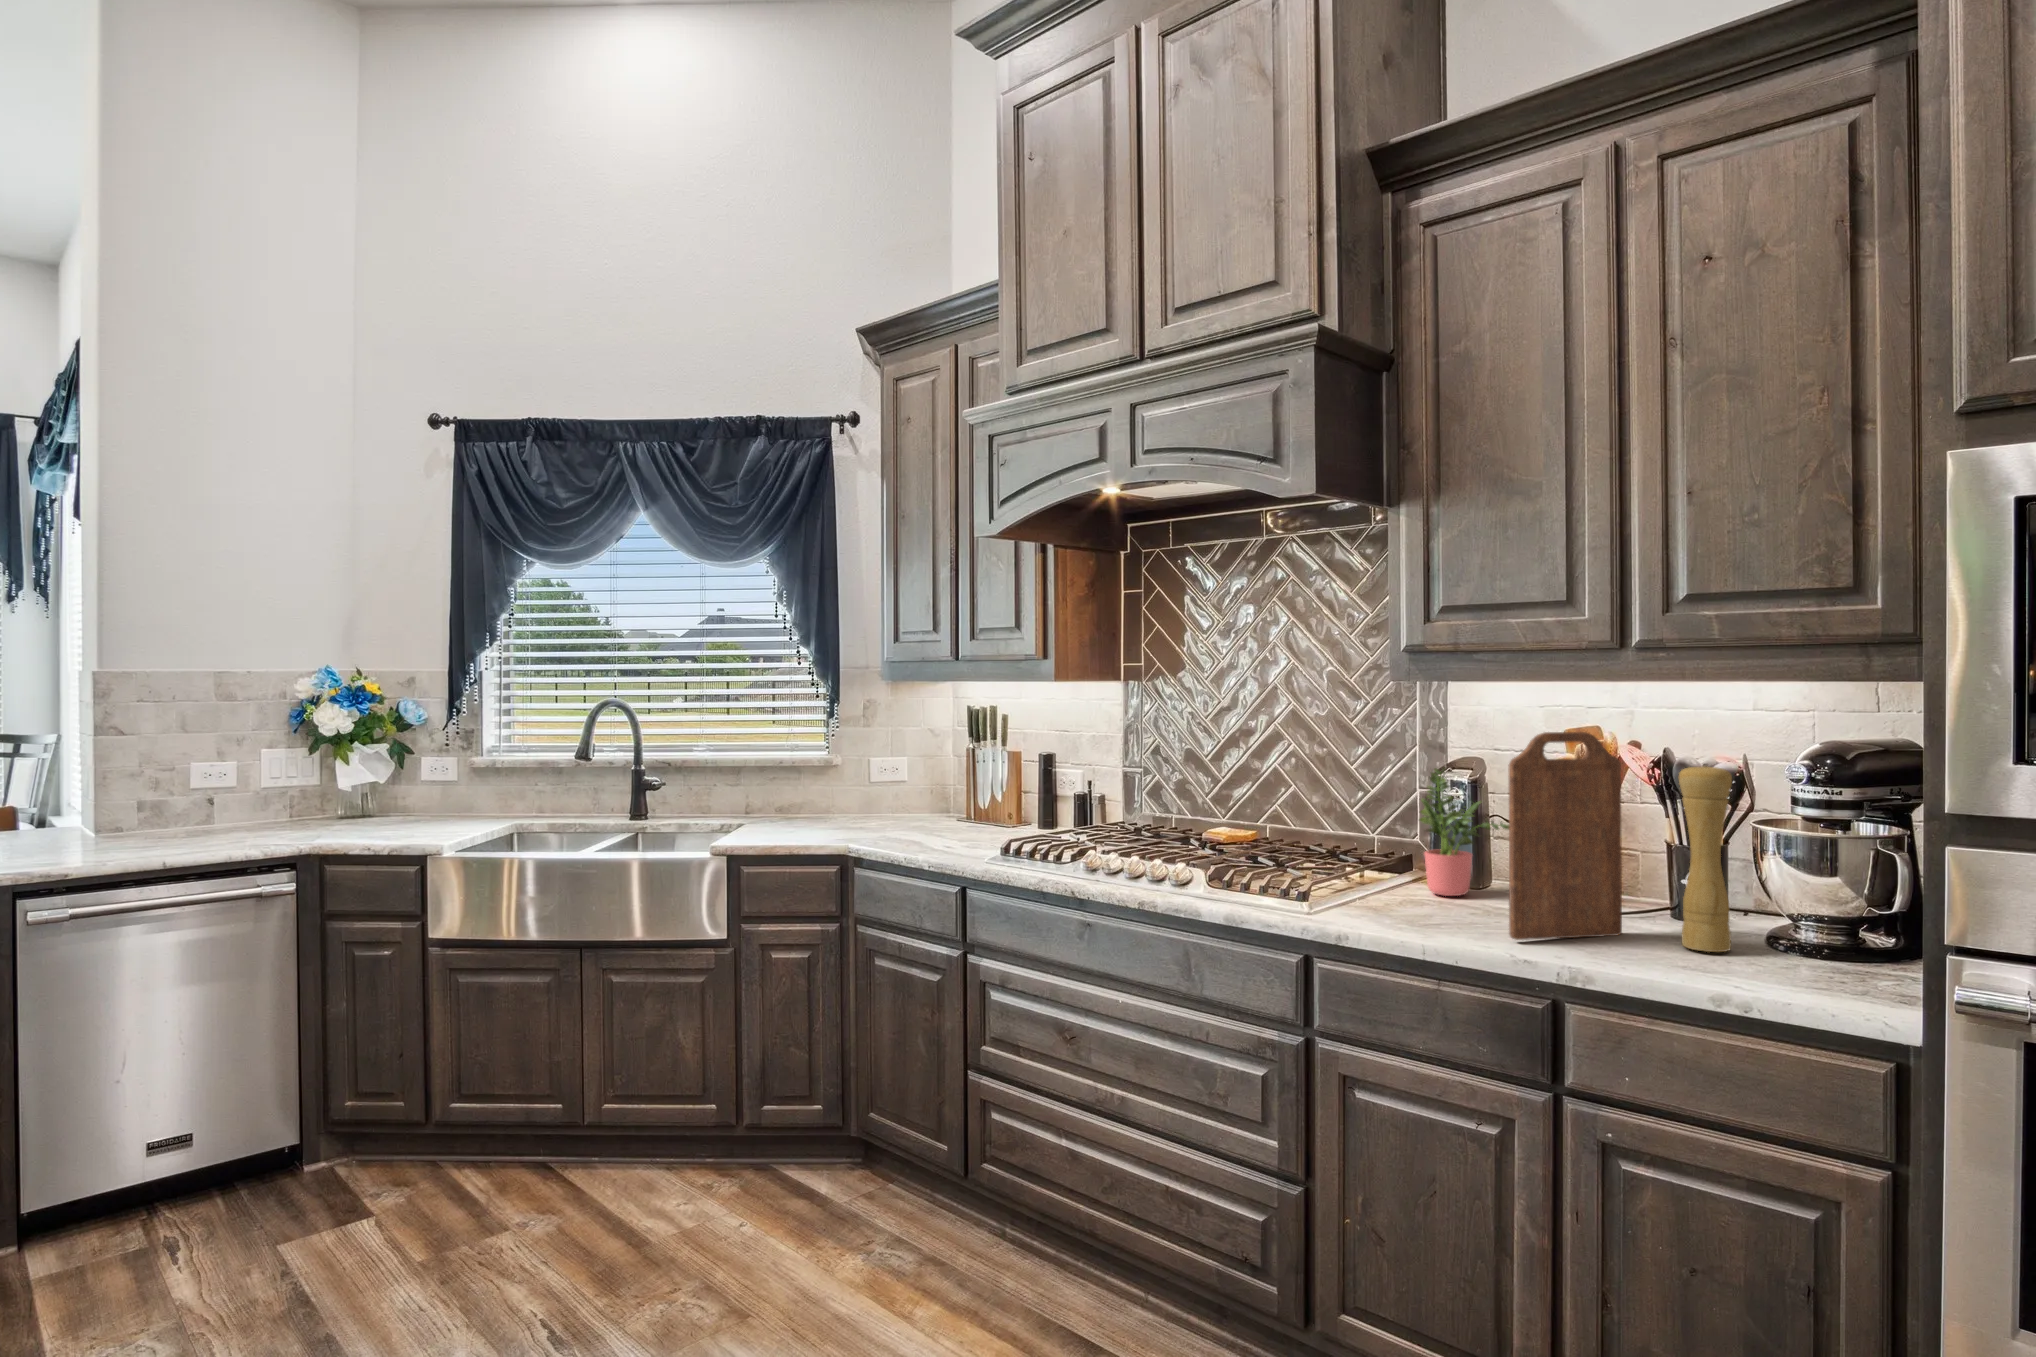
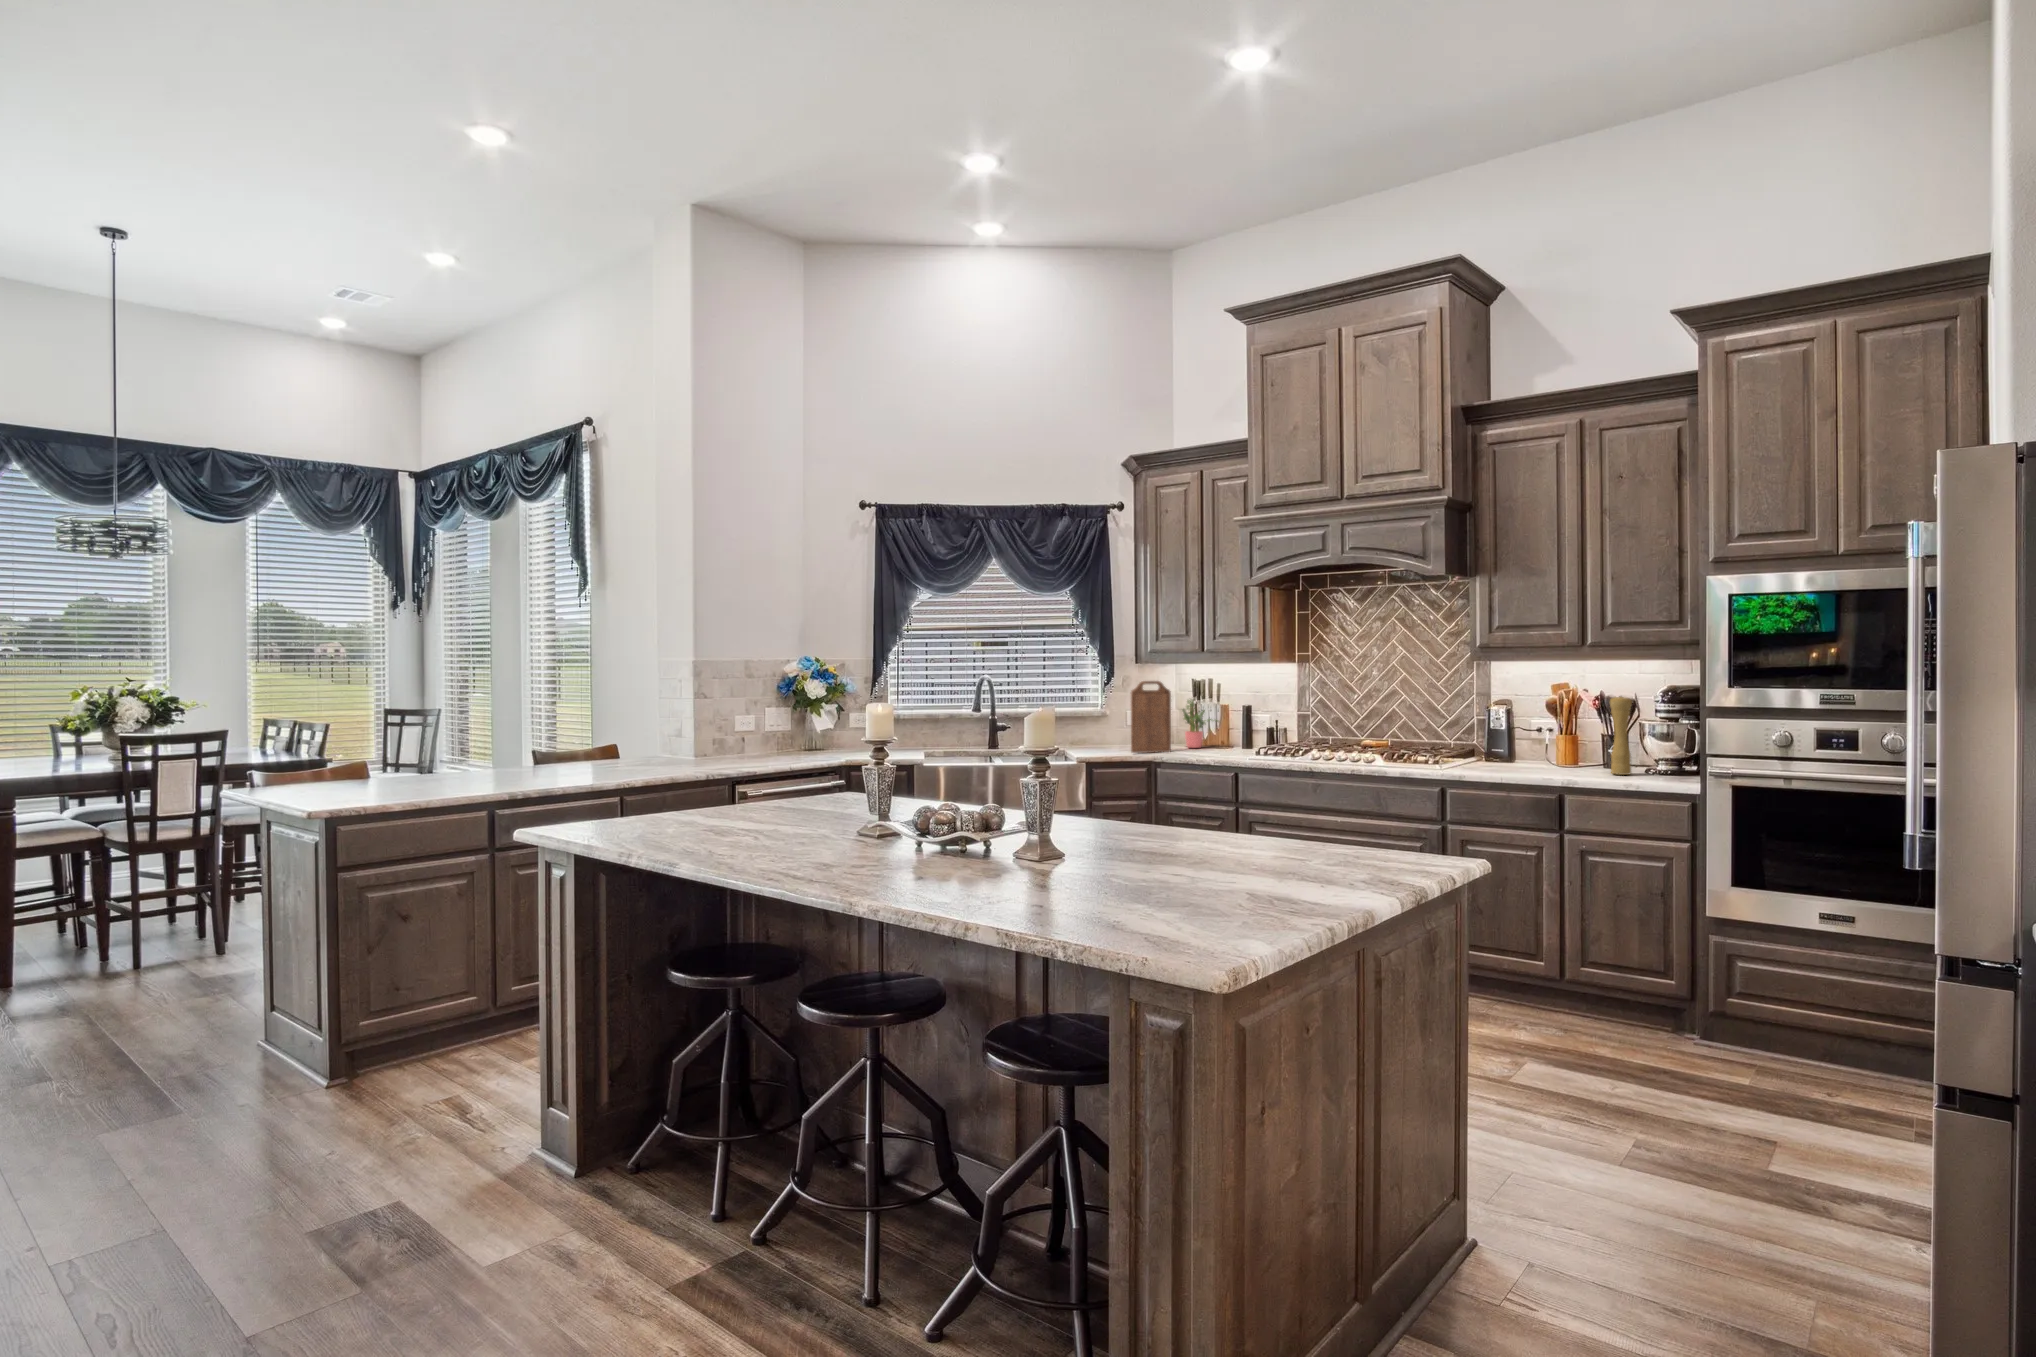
cutting board: present [1508,732,1622,940] -> present [1131,681,1171,753]
potted plant: present [1419,768,1509,896] -> present [1182,699,1218,748]

